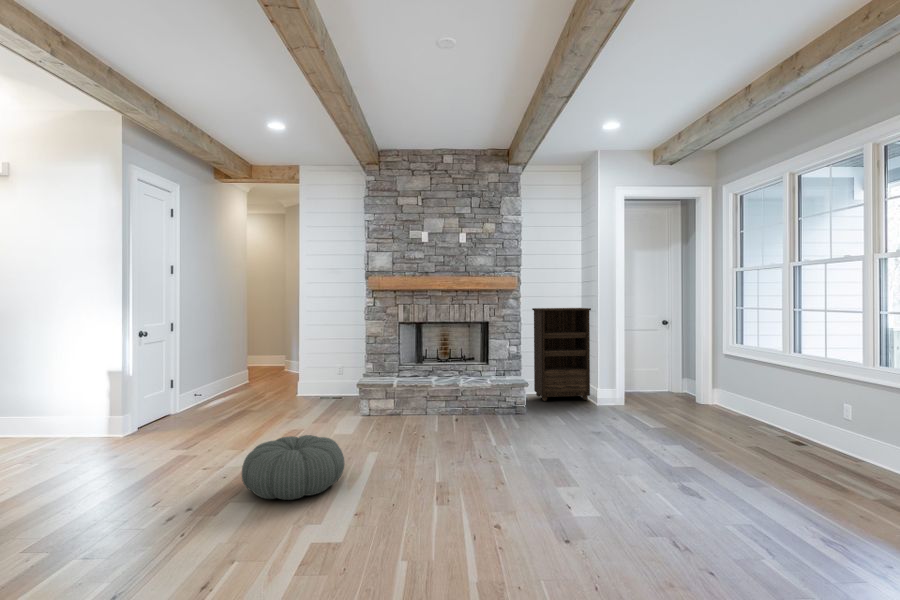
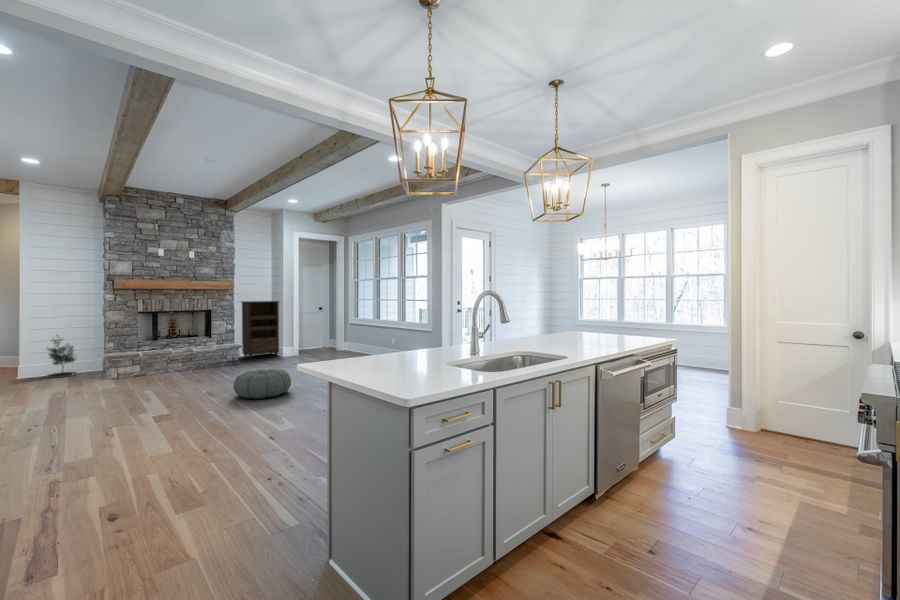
potted tree: none [305,347,340,404] -> present [46,337,77,378]
pouf: present [242,435,345,500] -> present [234,369,291,398]

